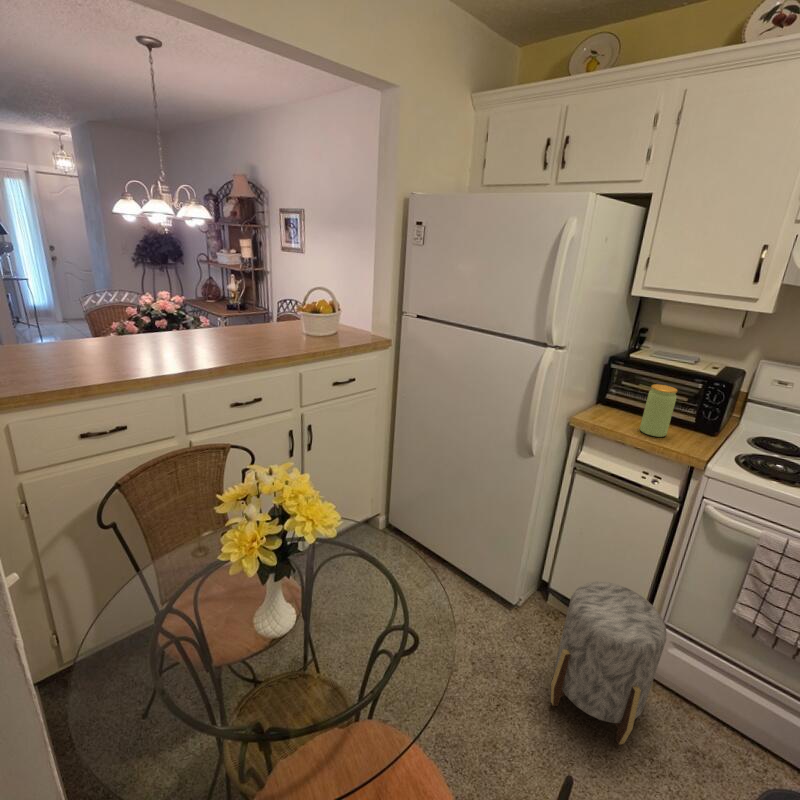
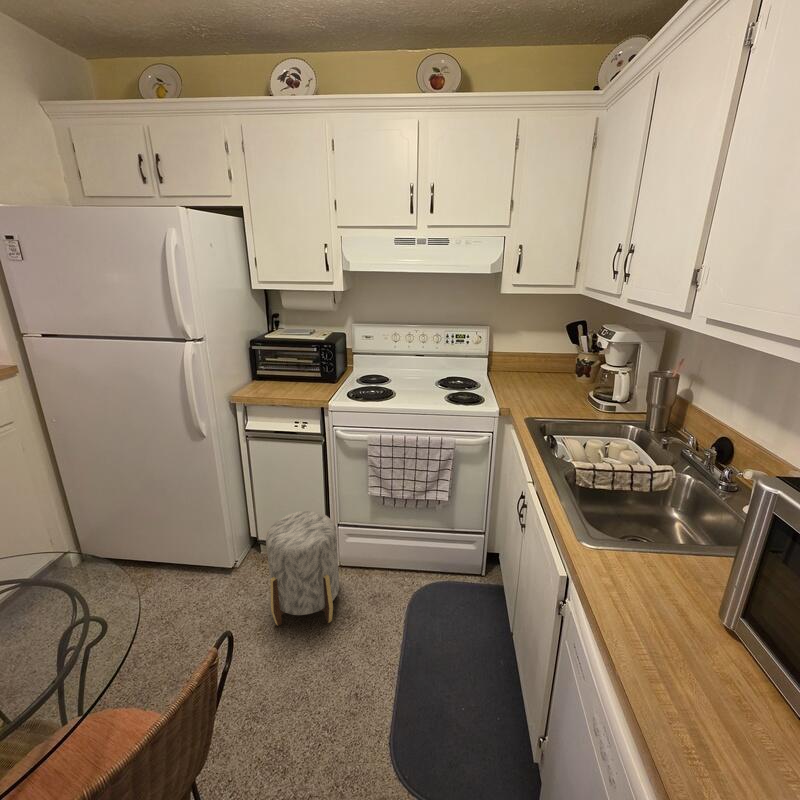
jar: present [640,384,677,437] -> none [281,354,303,394]

